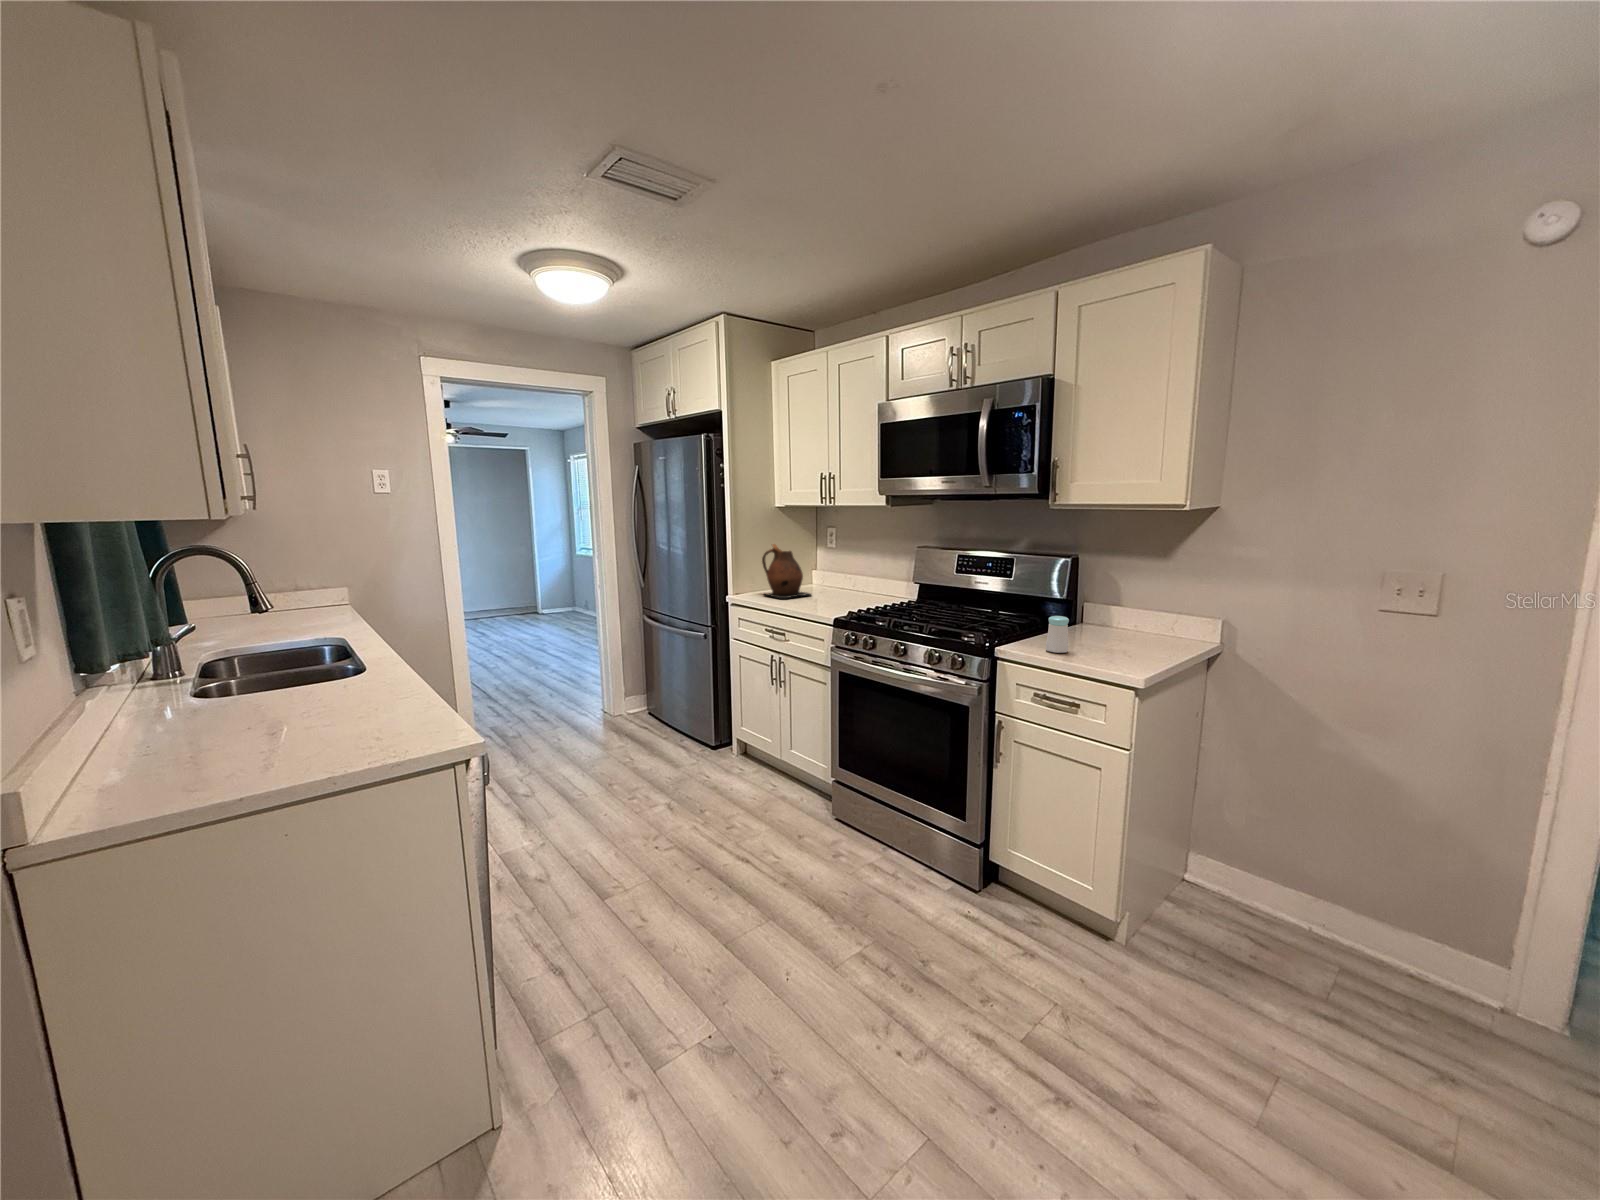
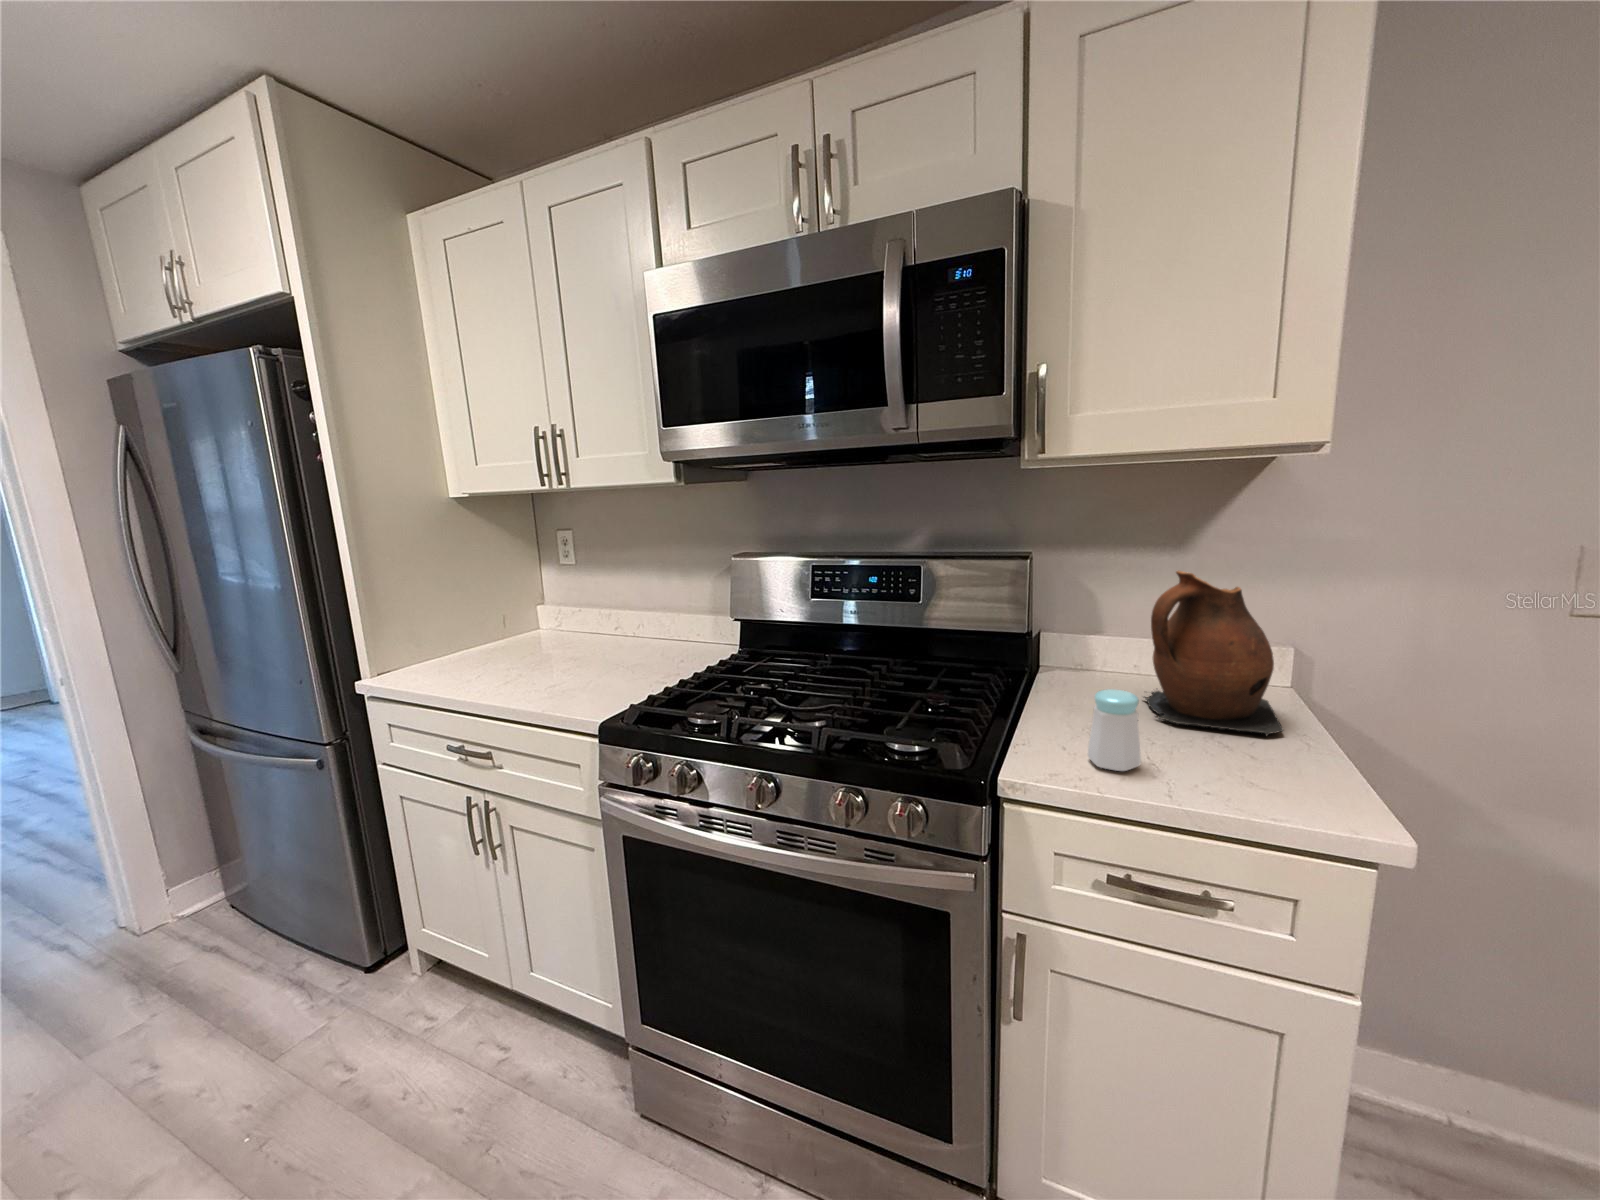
ceramic pitcher: present [762,544,810,598] -> present [1145,571,1283,736]

